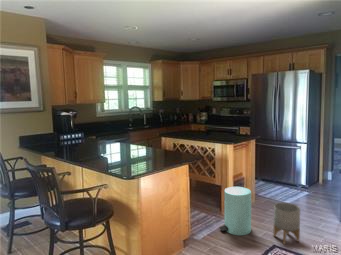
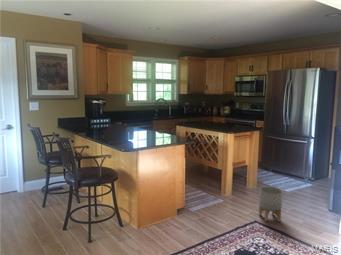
trash can: present [219,187,251,235] -> none [214,170,243,212]

